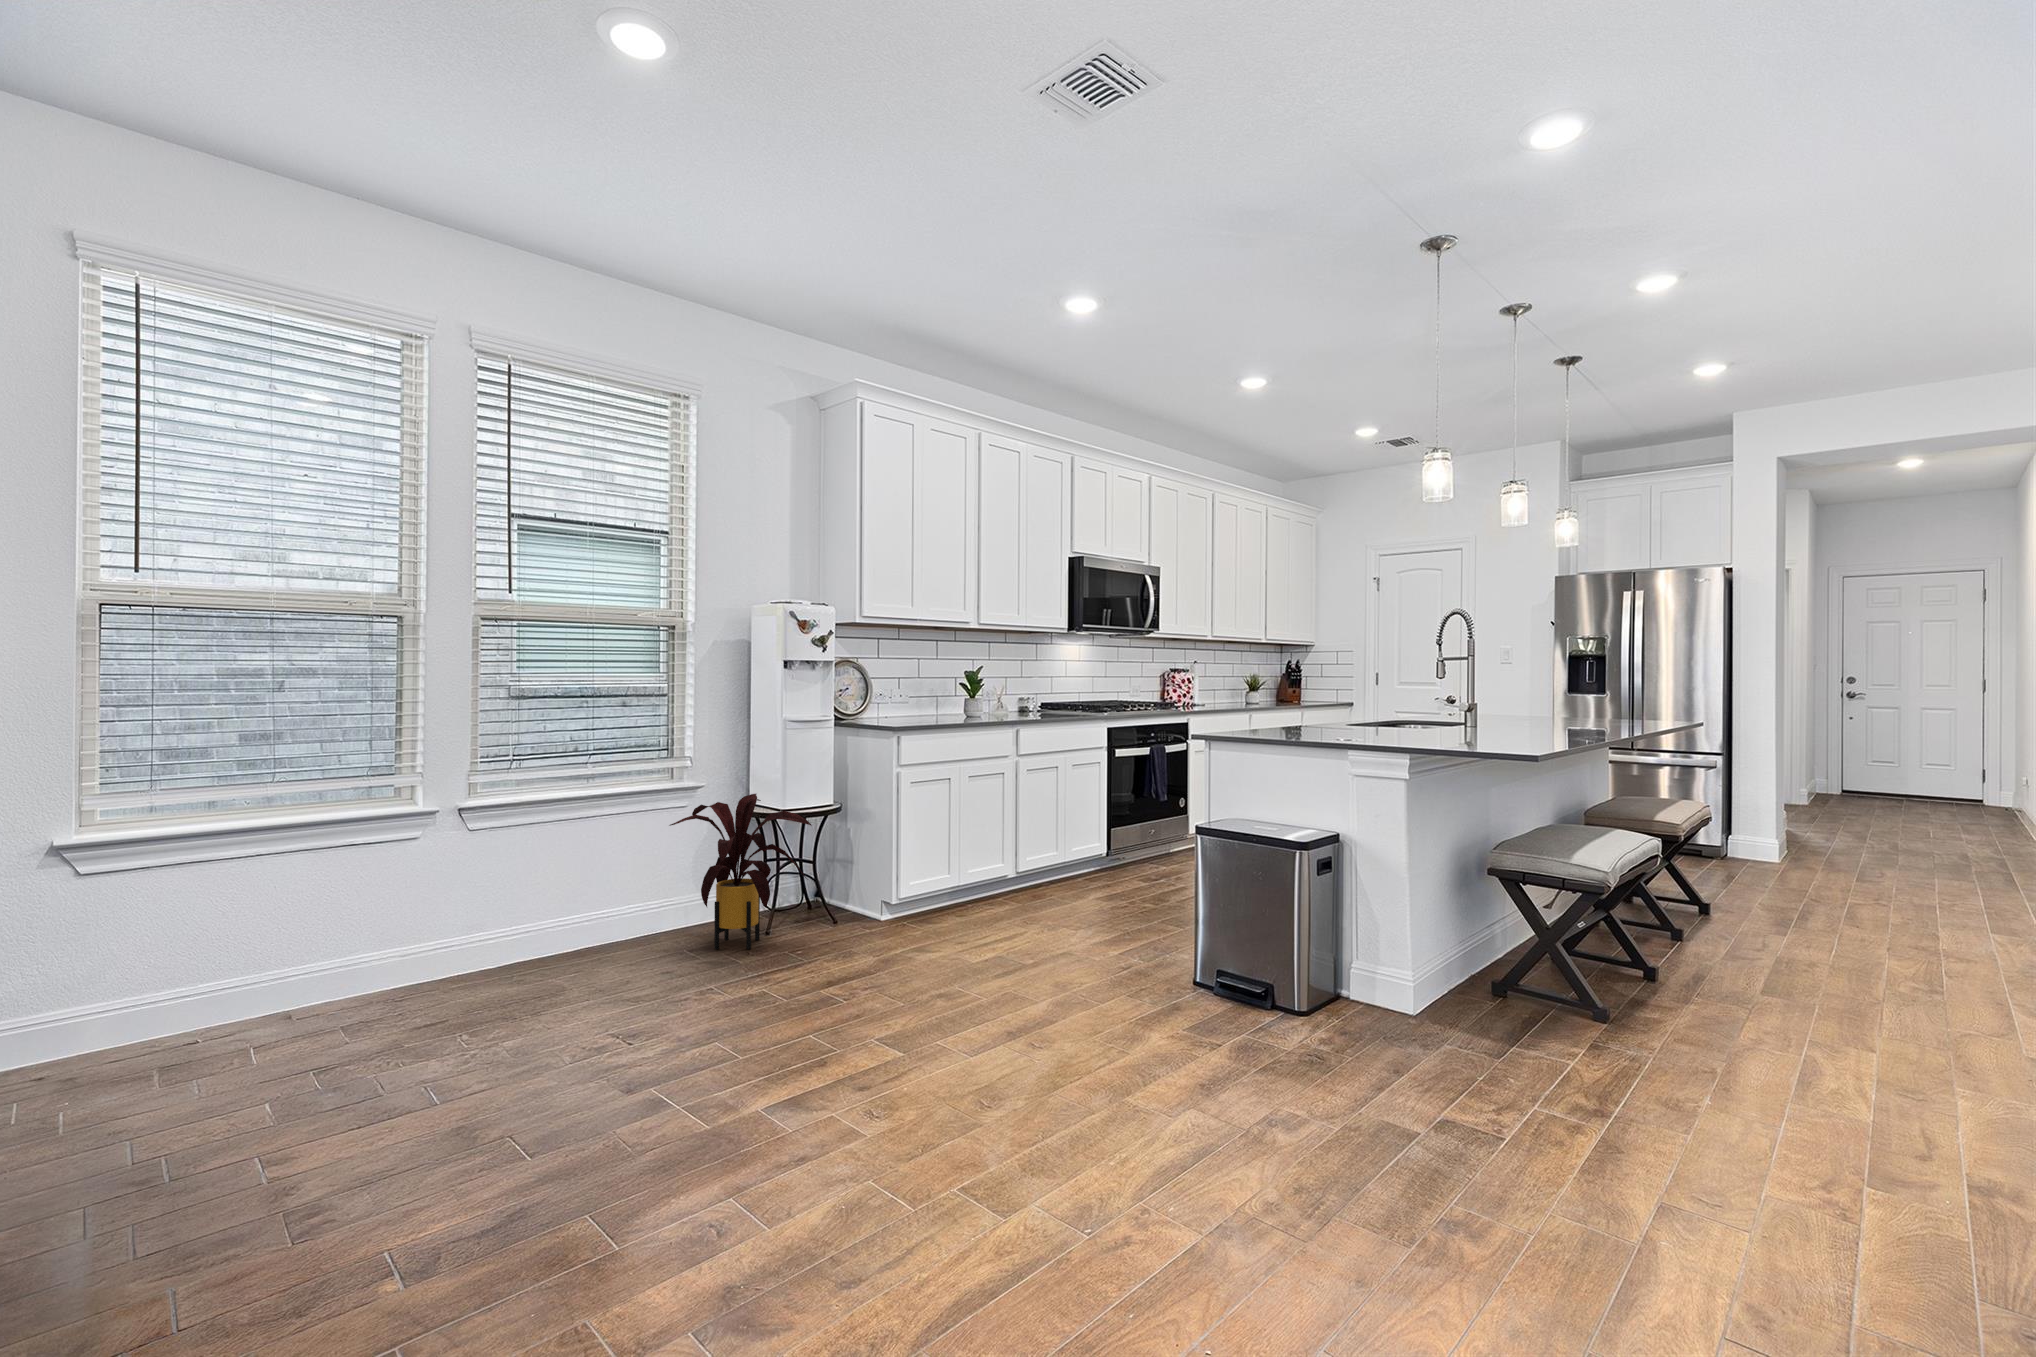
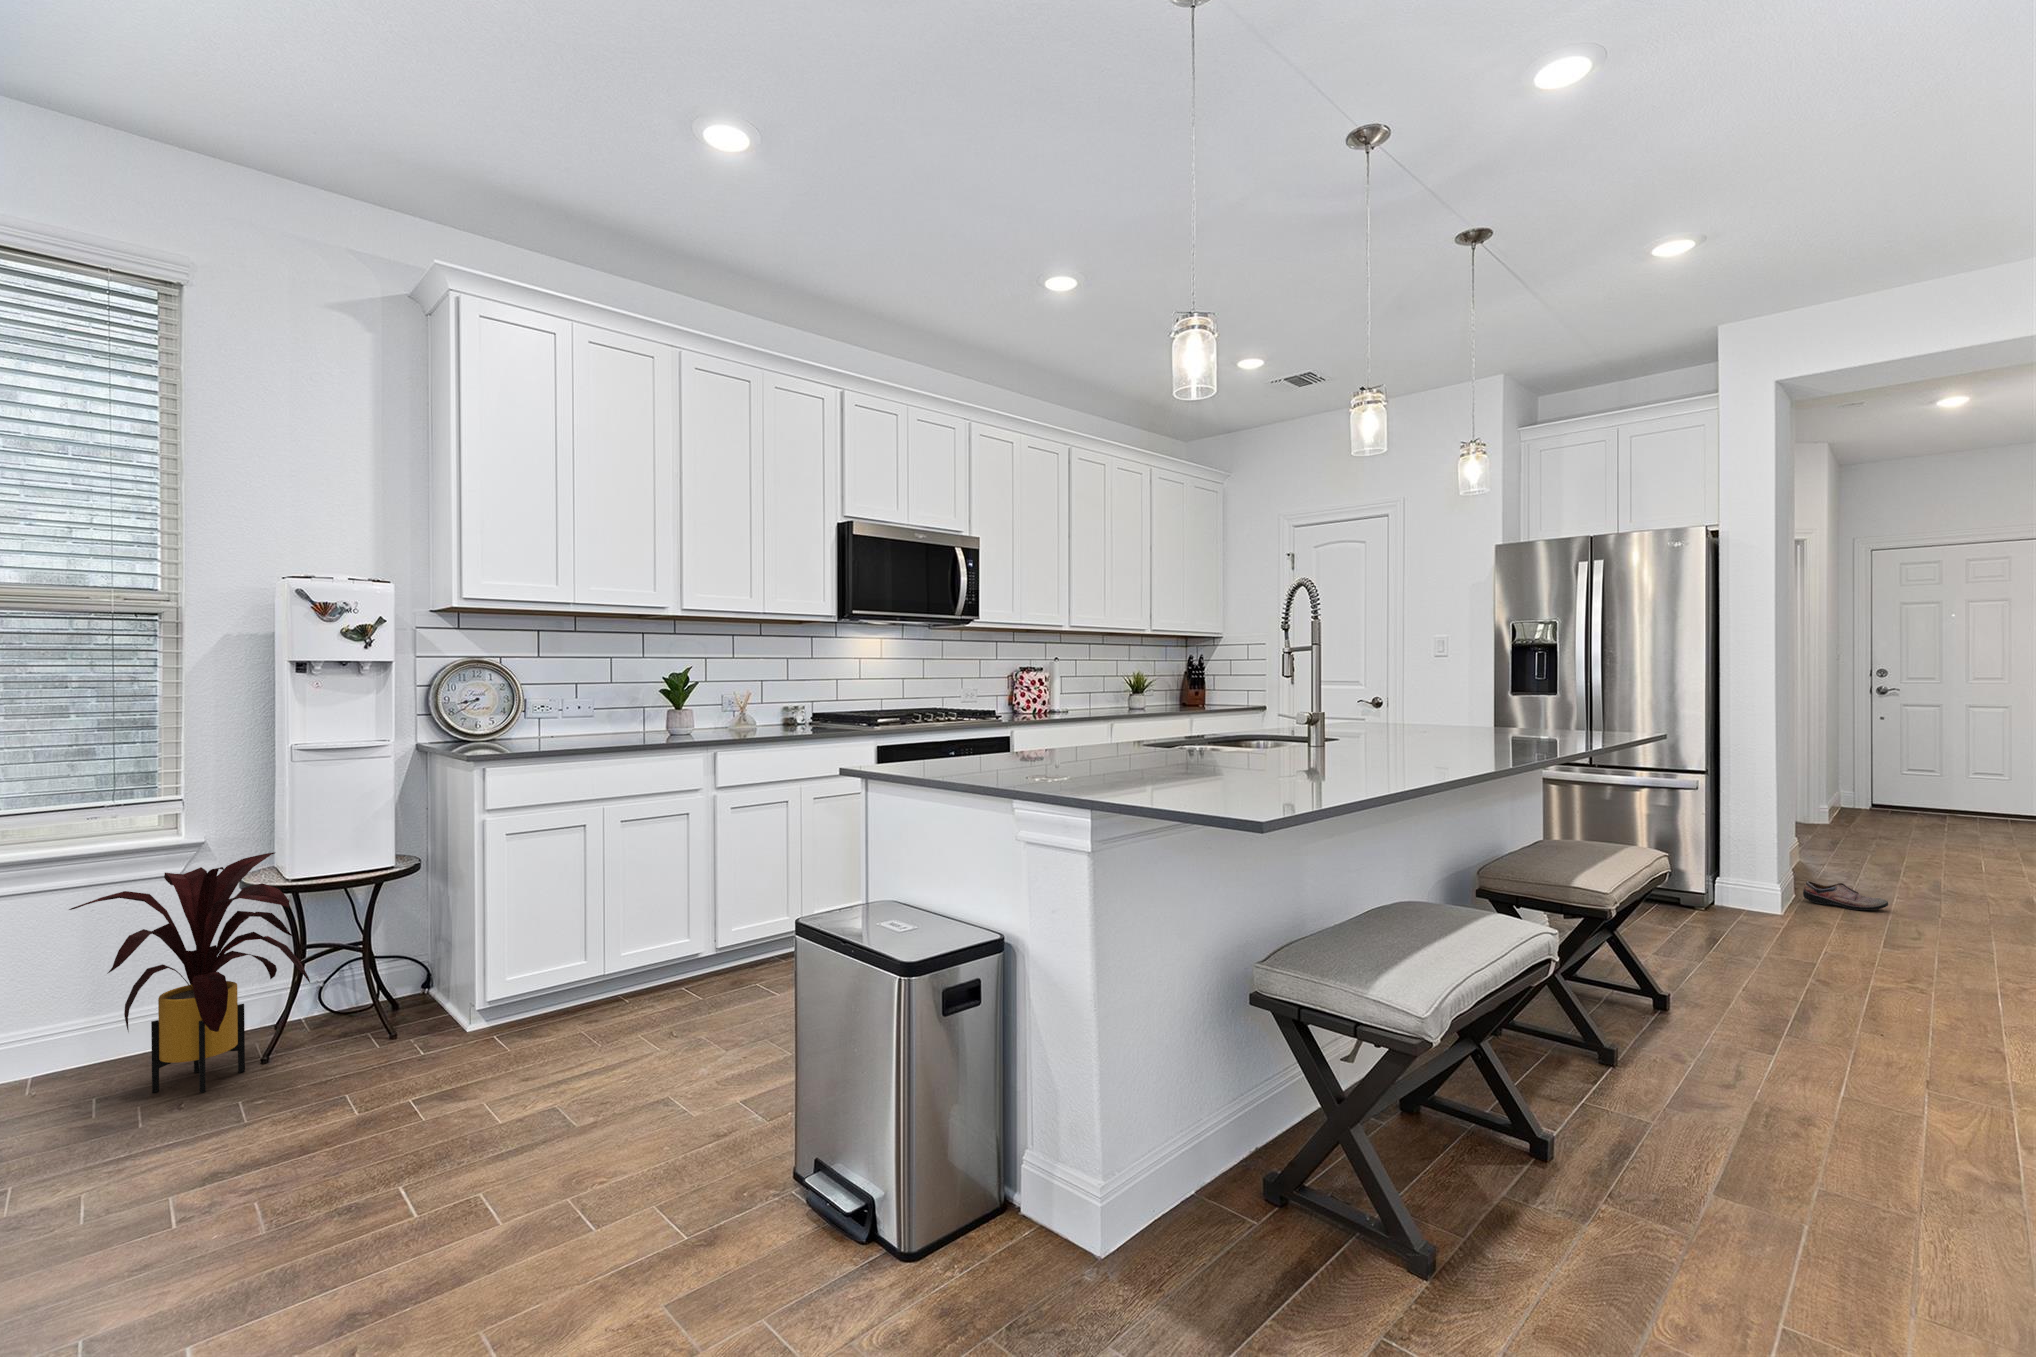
shoe: none [1793,839,1858,860] -> present [1803,881,1888,910]

